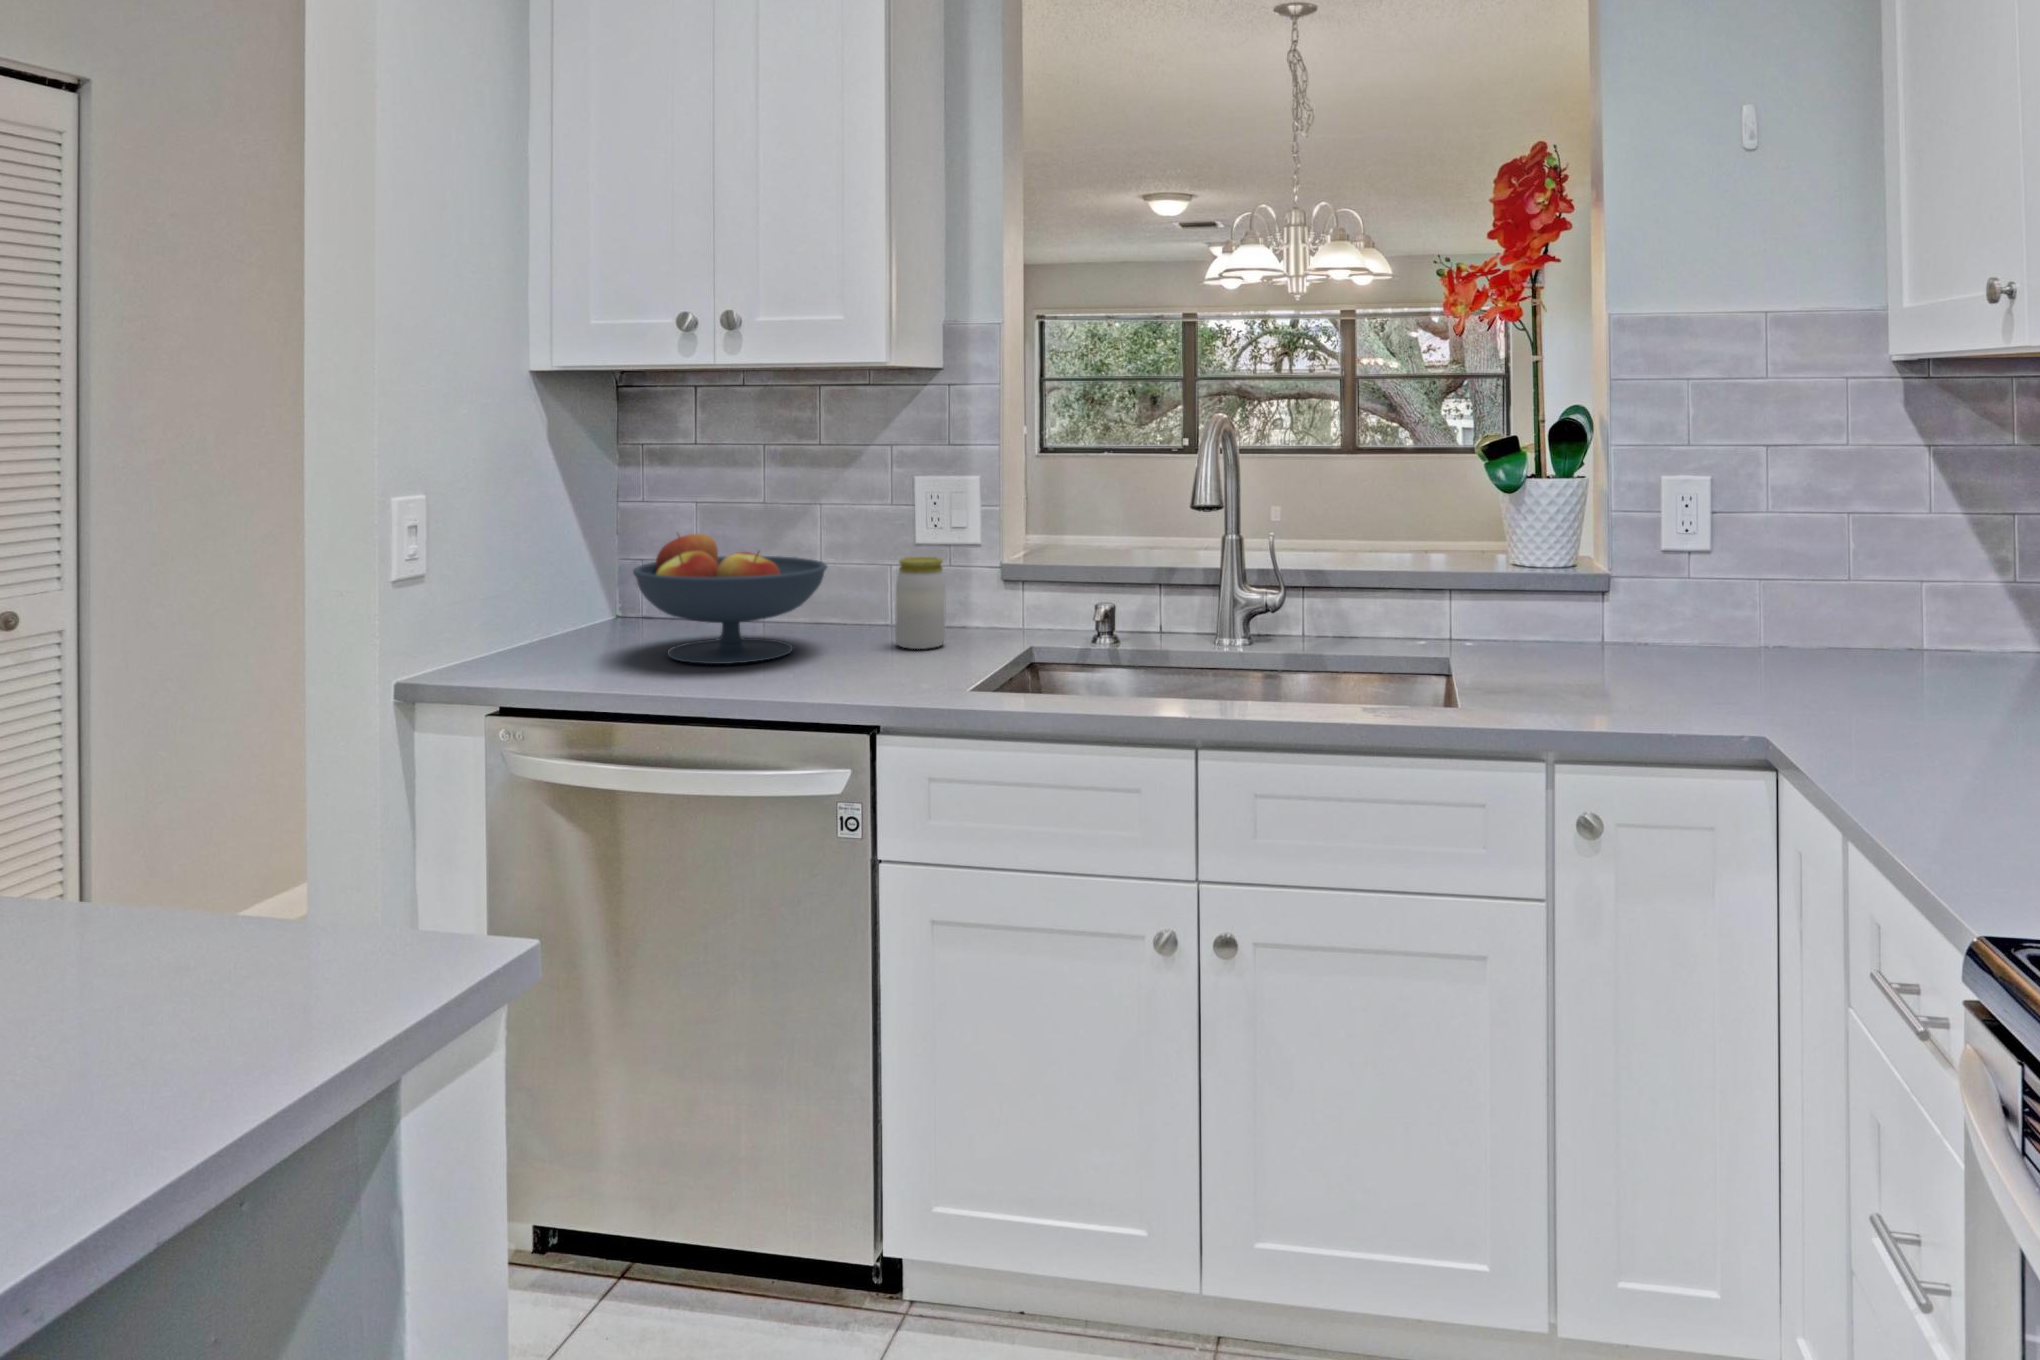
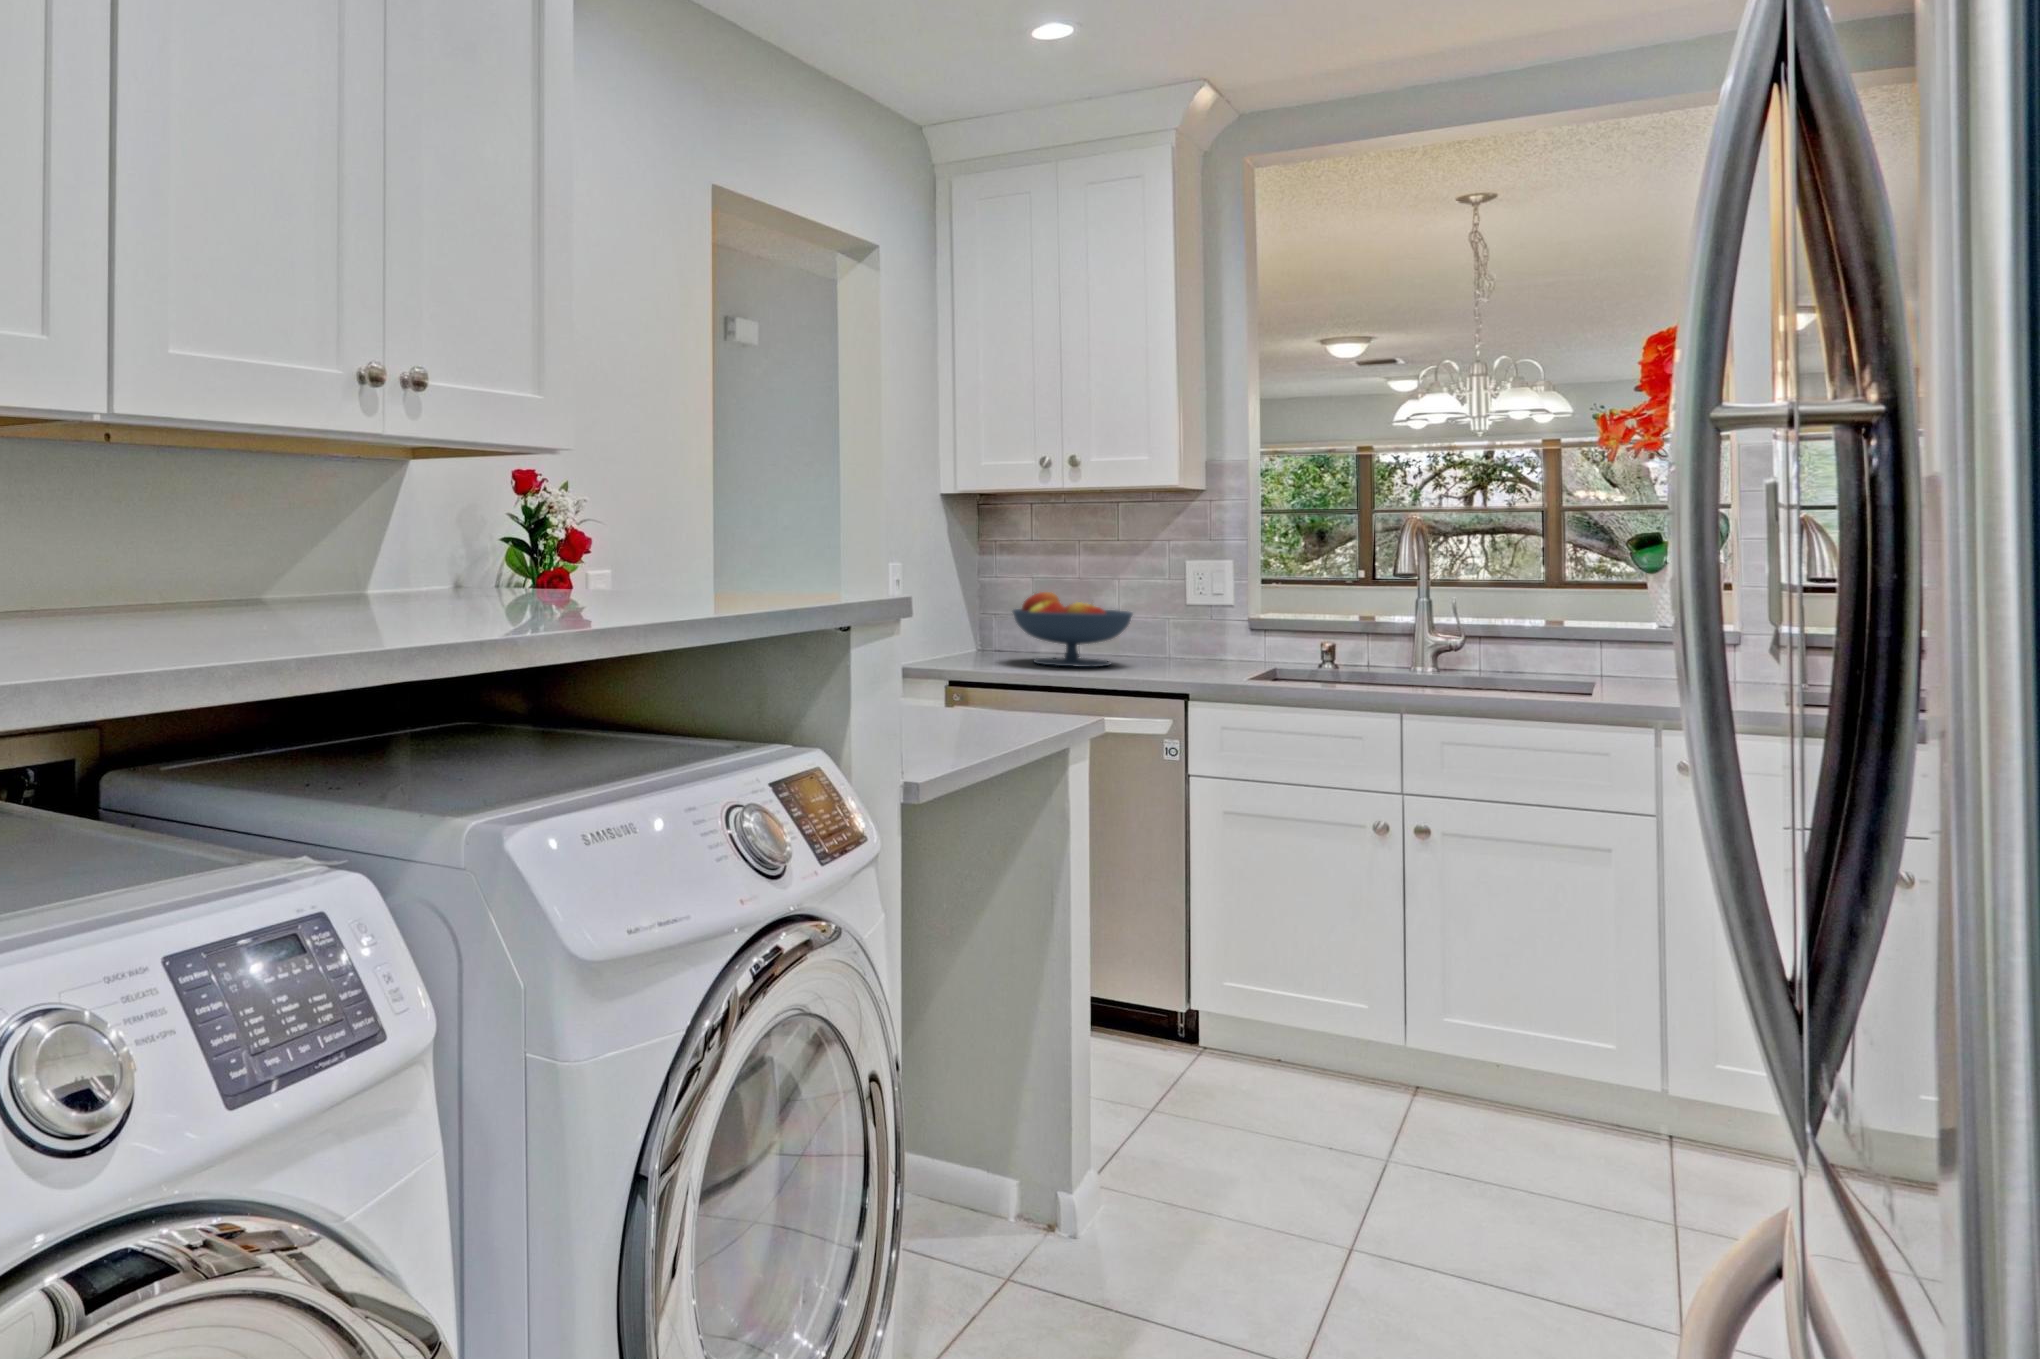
jar: present [895,557,946,649] -> none [1178,610,1212,667]

